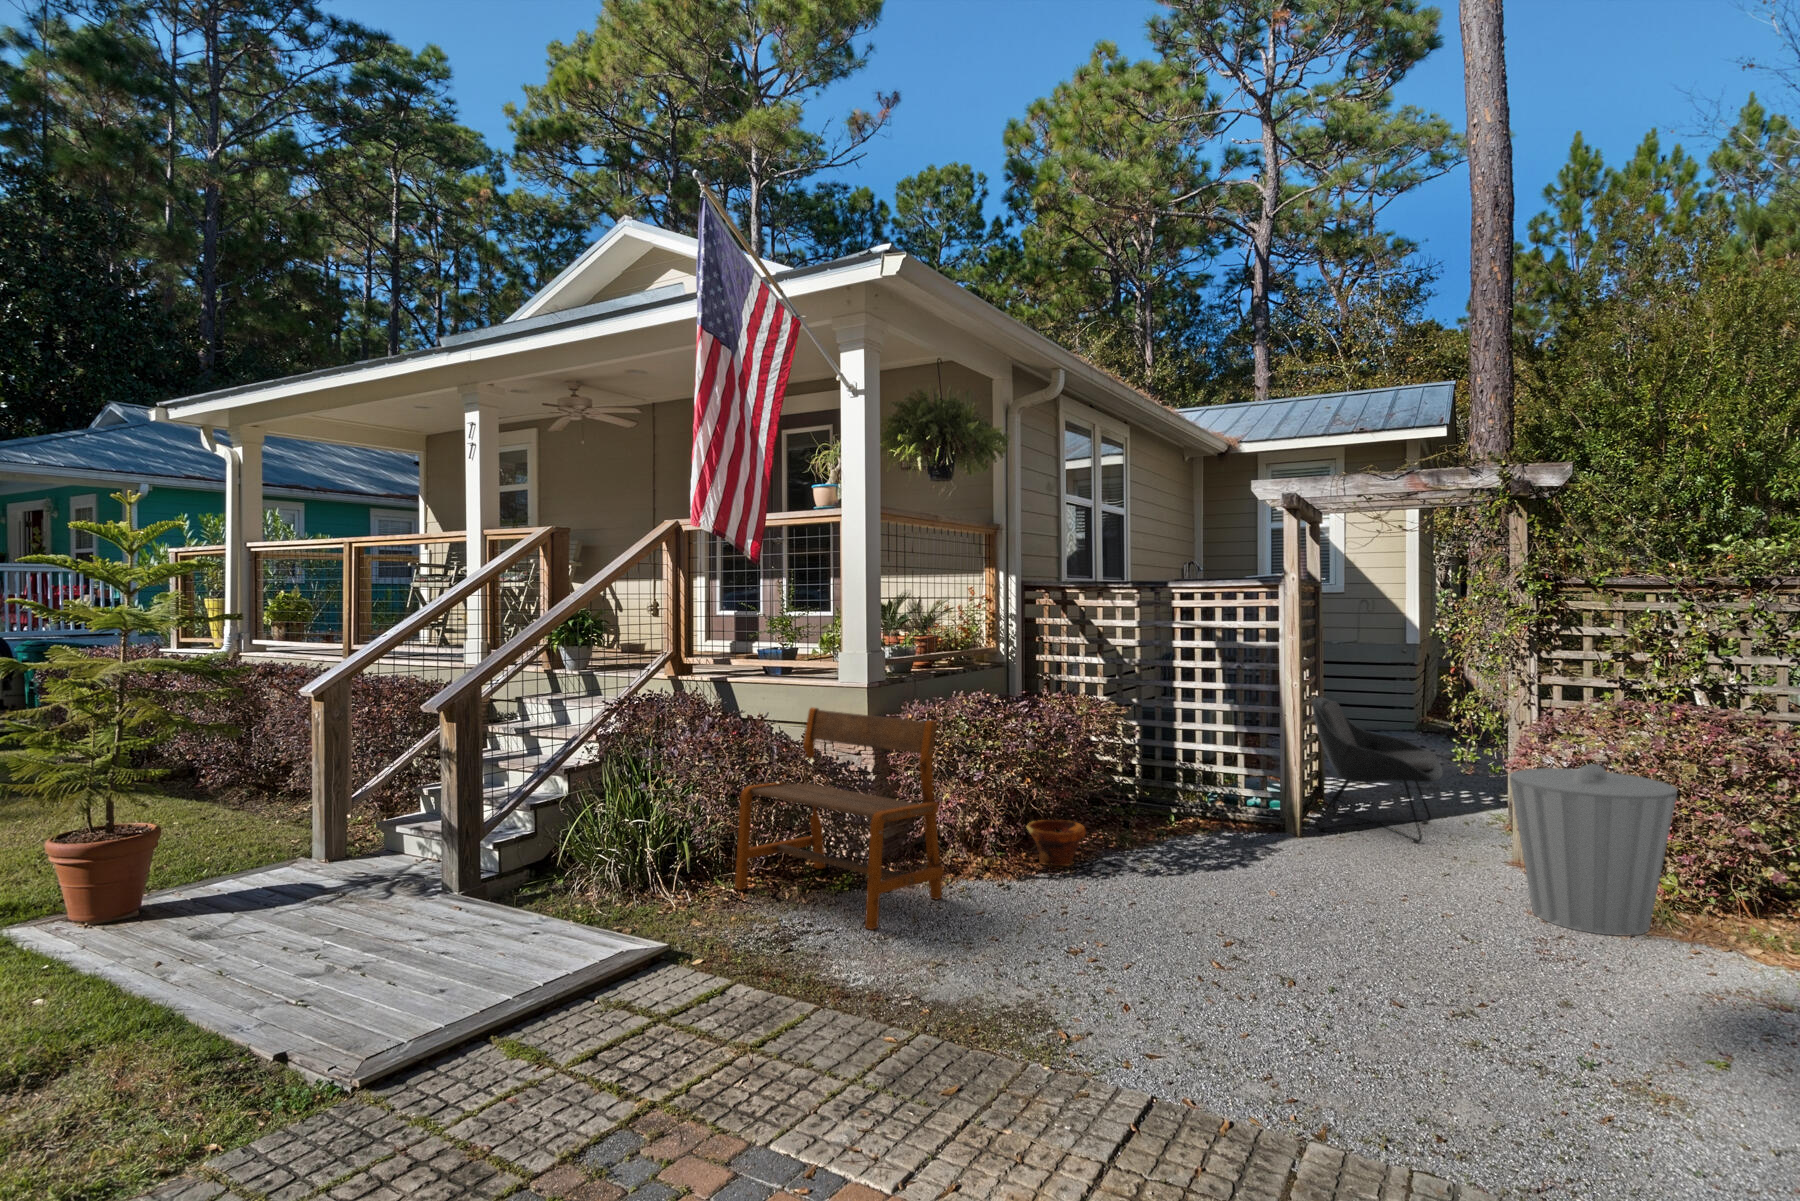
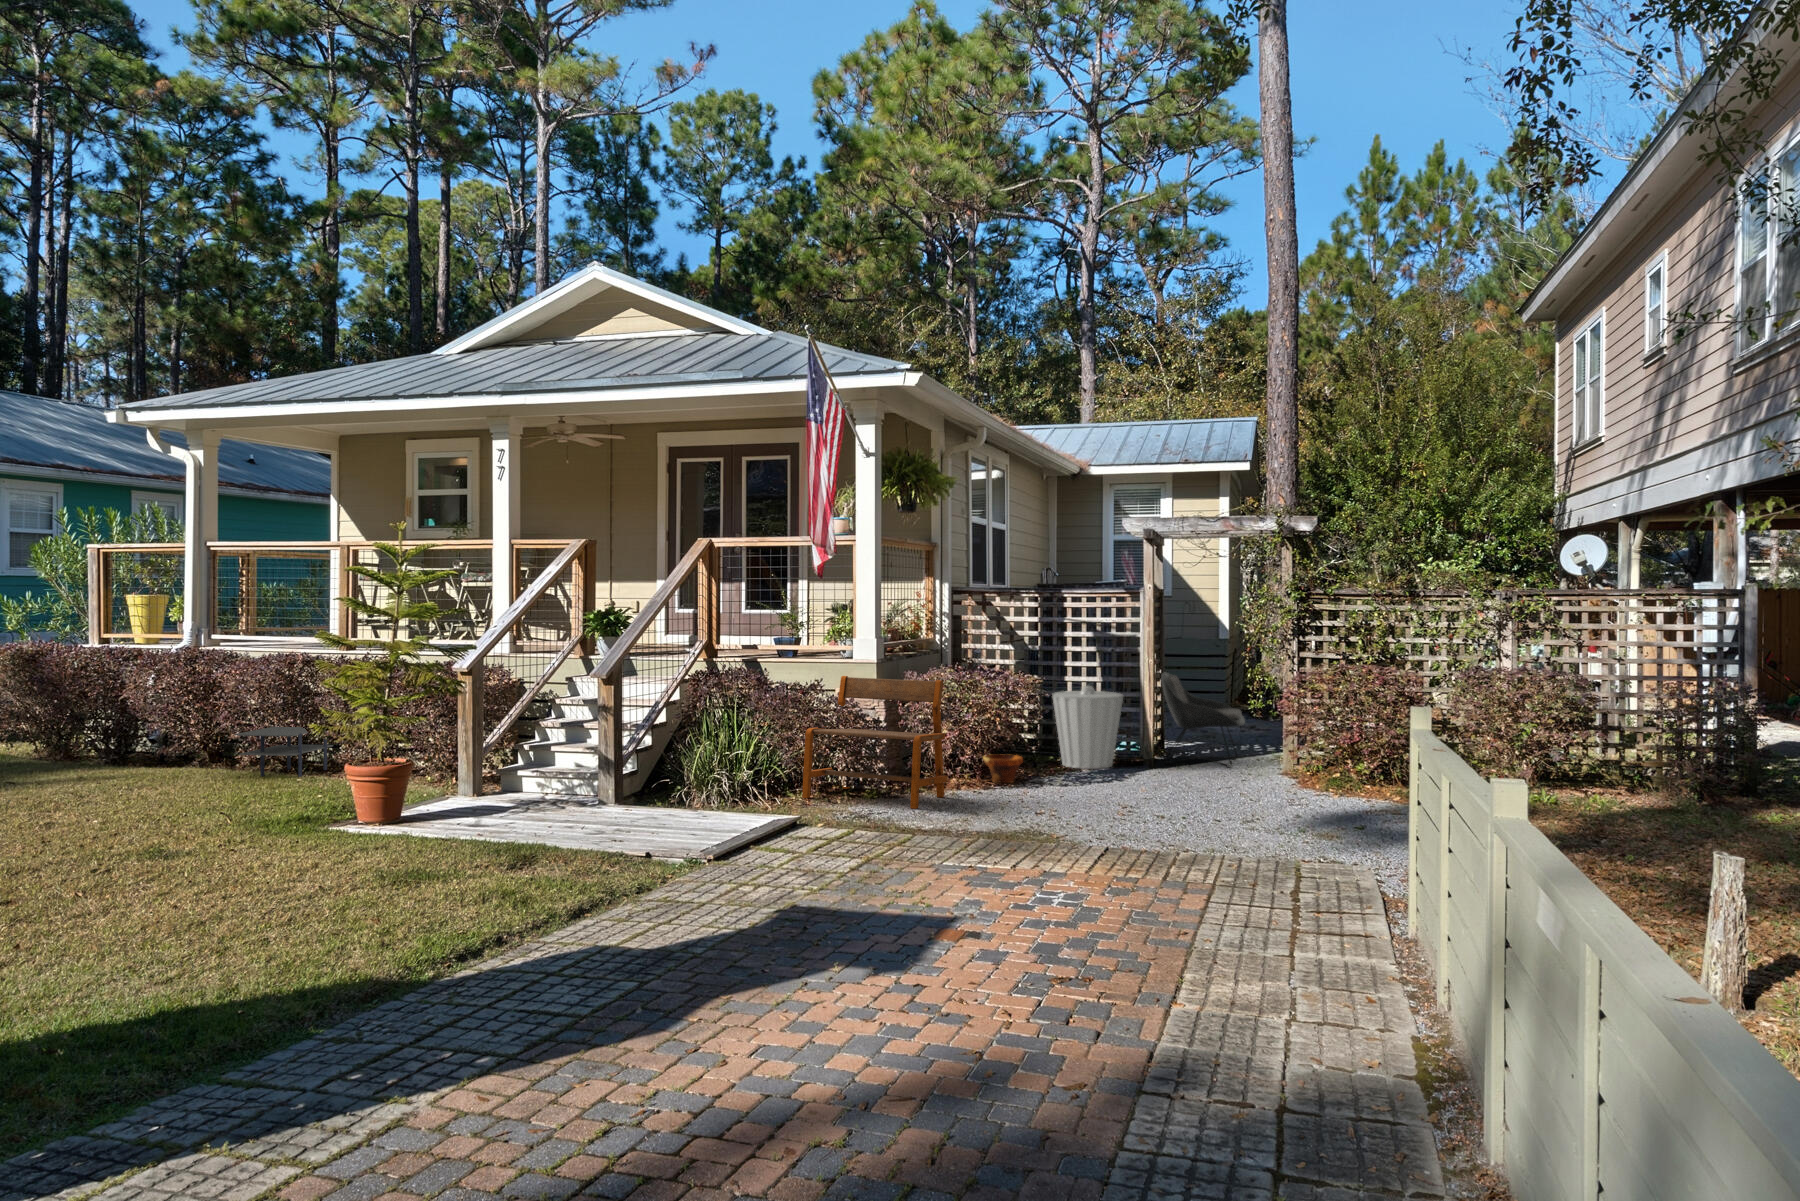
side table: none [154,746,287,812] -> present [235,727,333,777]
trash can: present [1510,764,1677,936] -> present [1052,686,1123,769]

